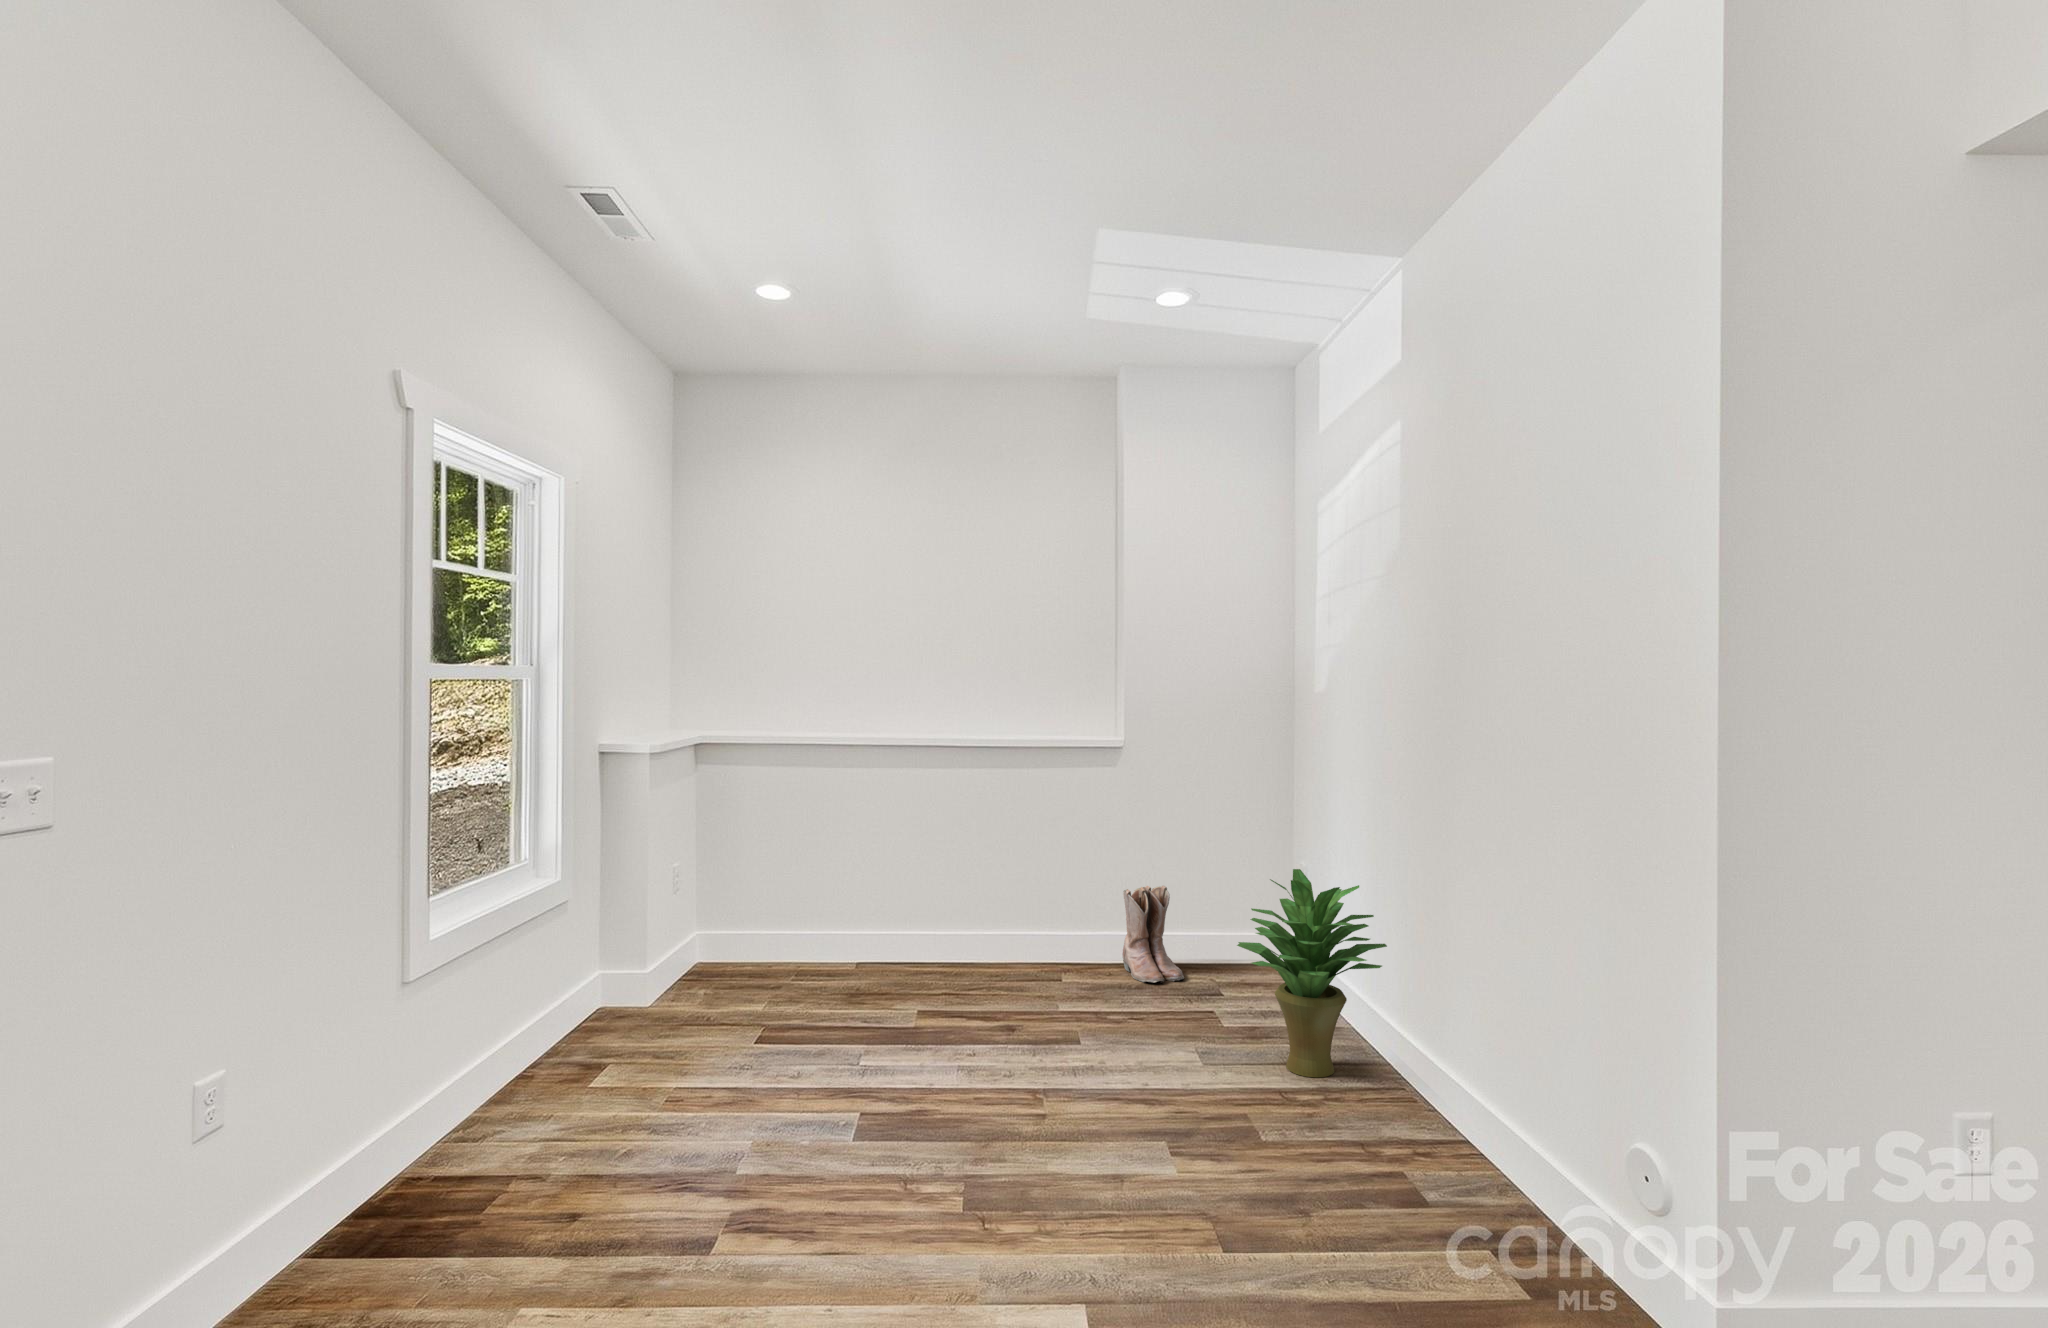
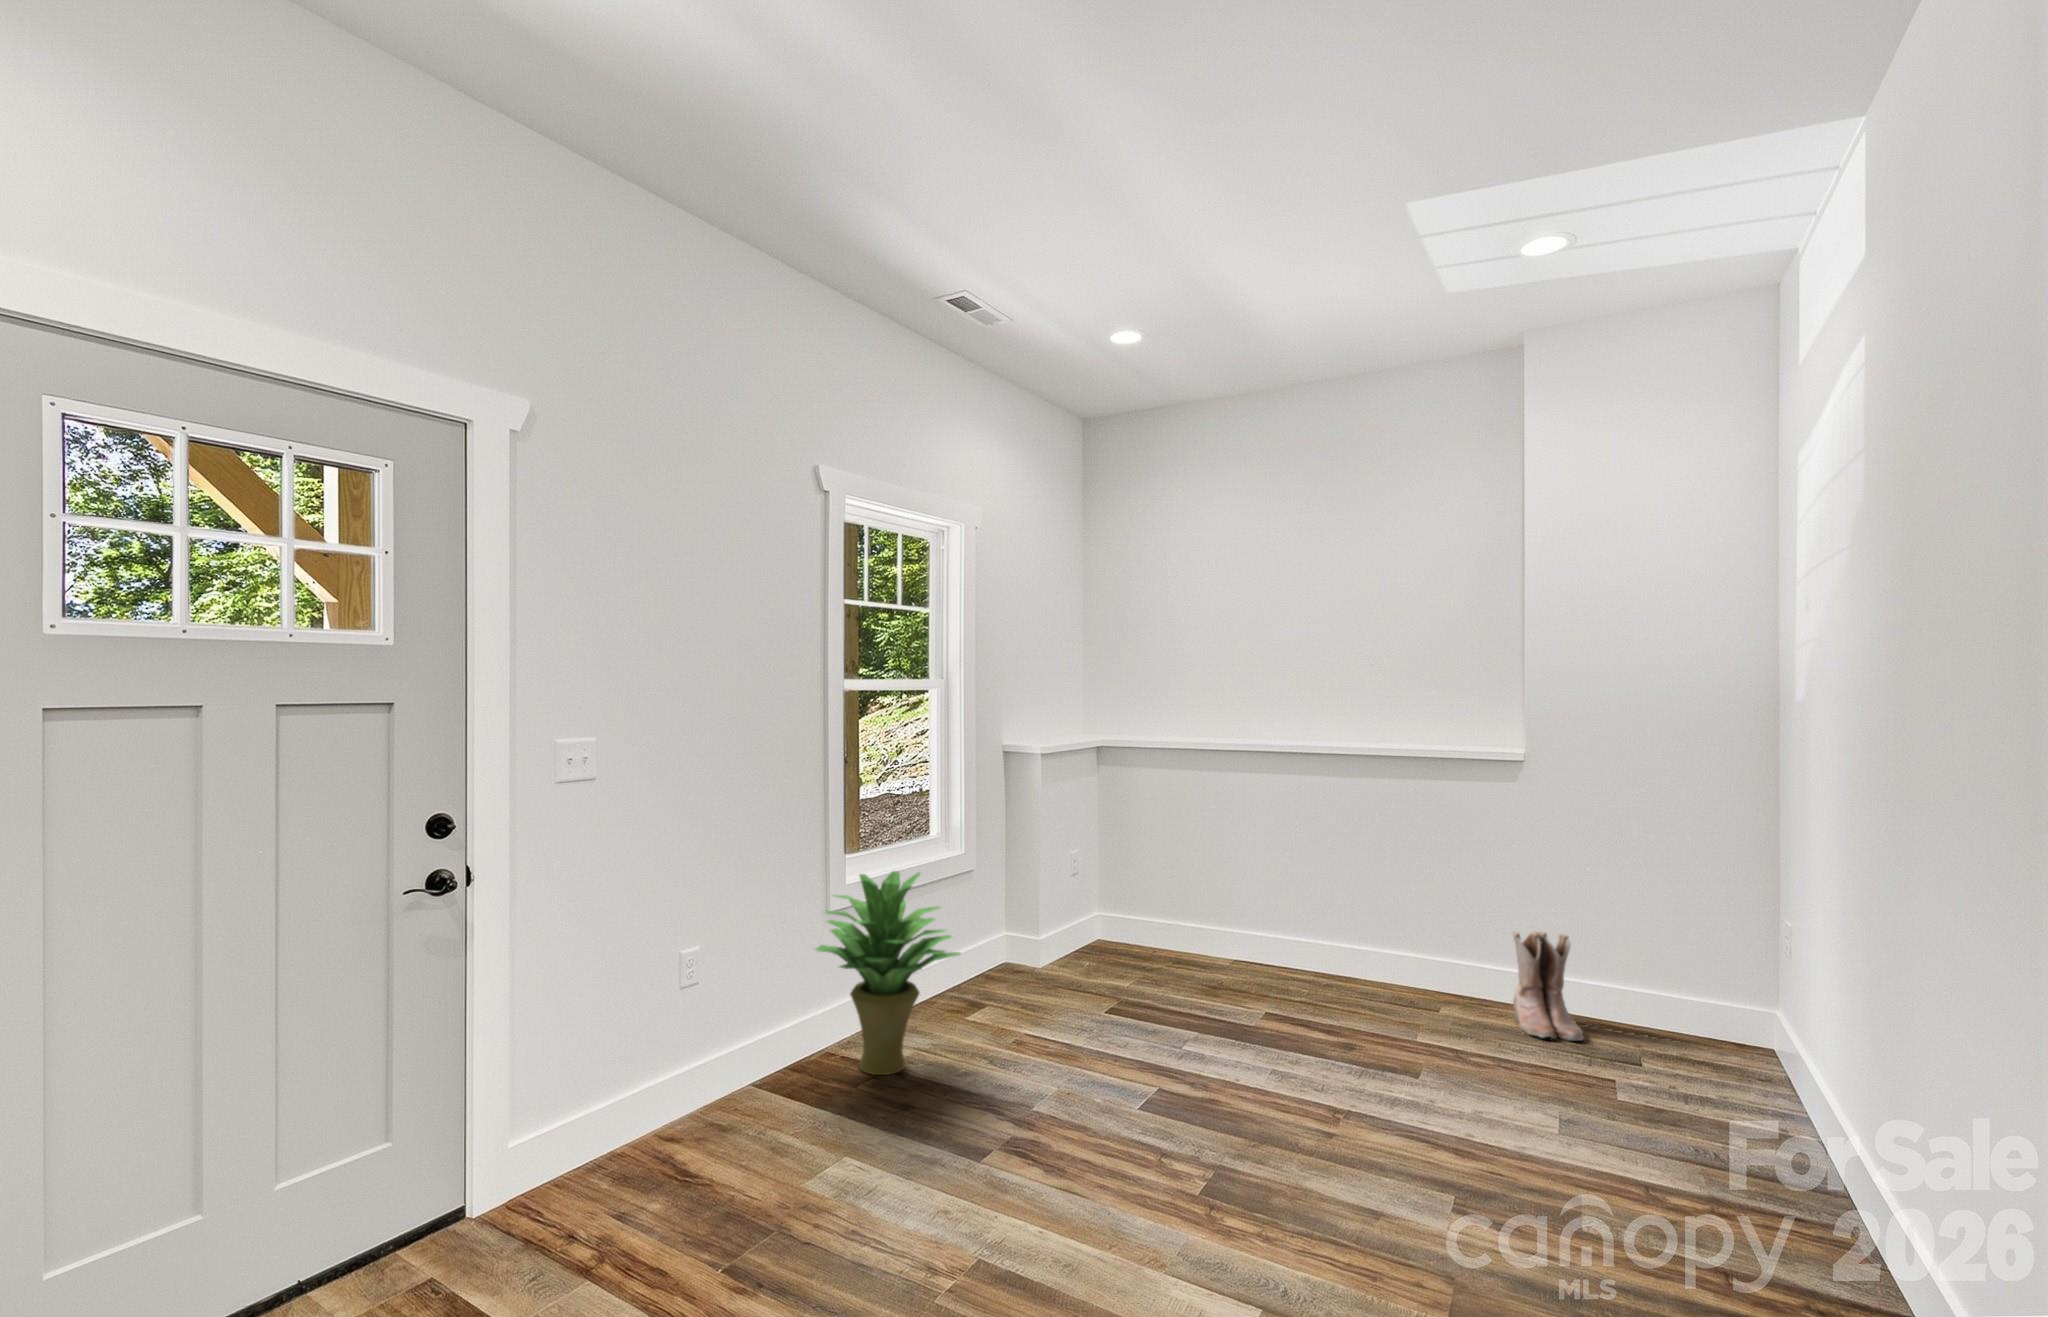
potted plant: present [1237,869,1387,1077] -> present [815,871,960,1075]

